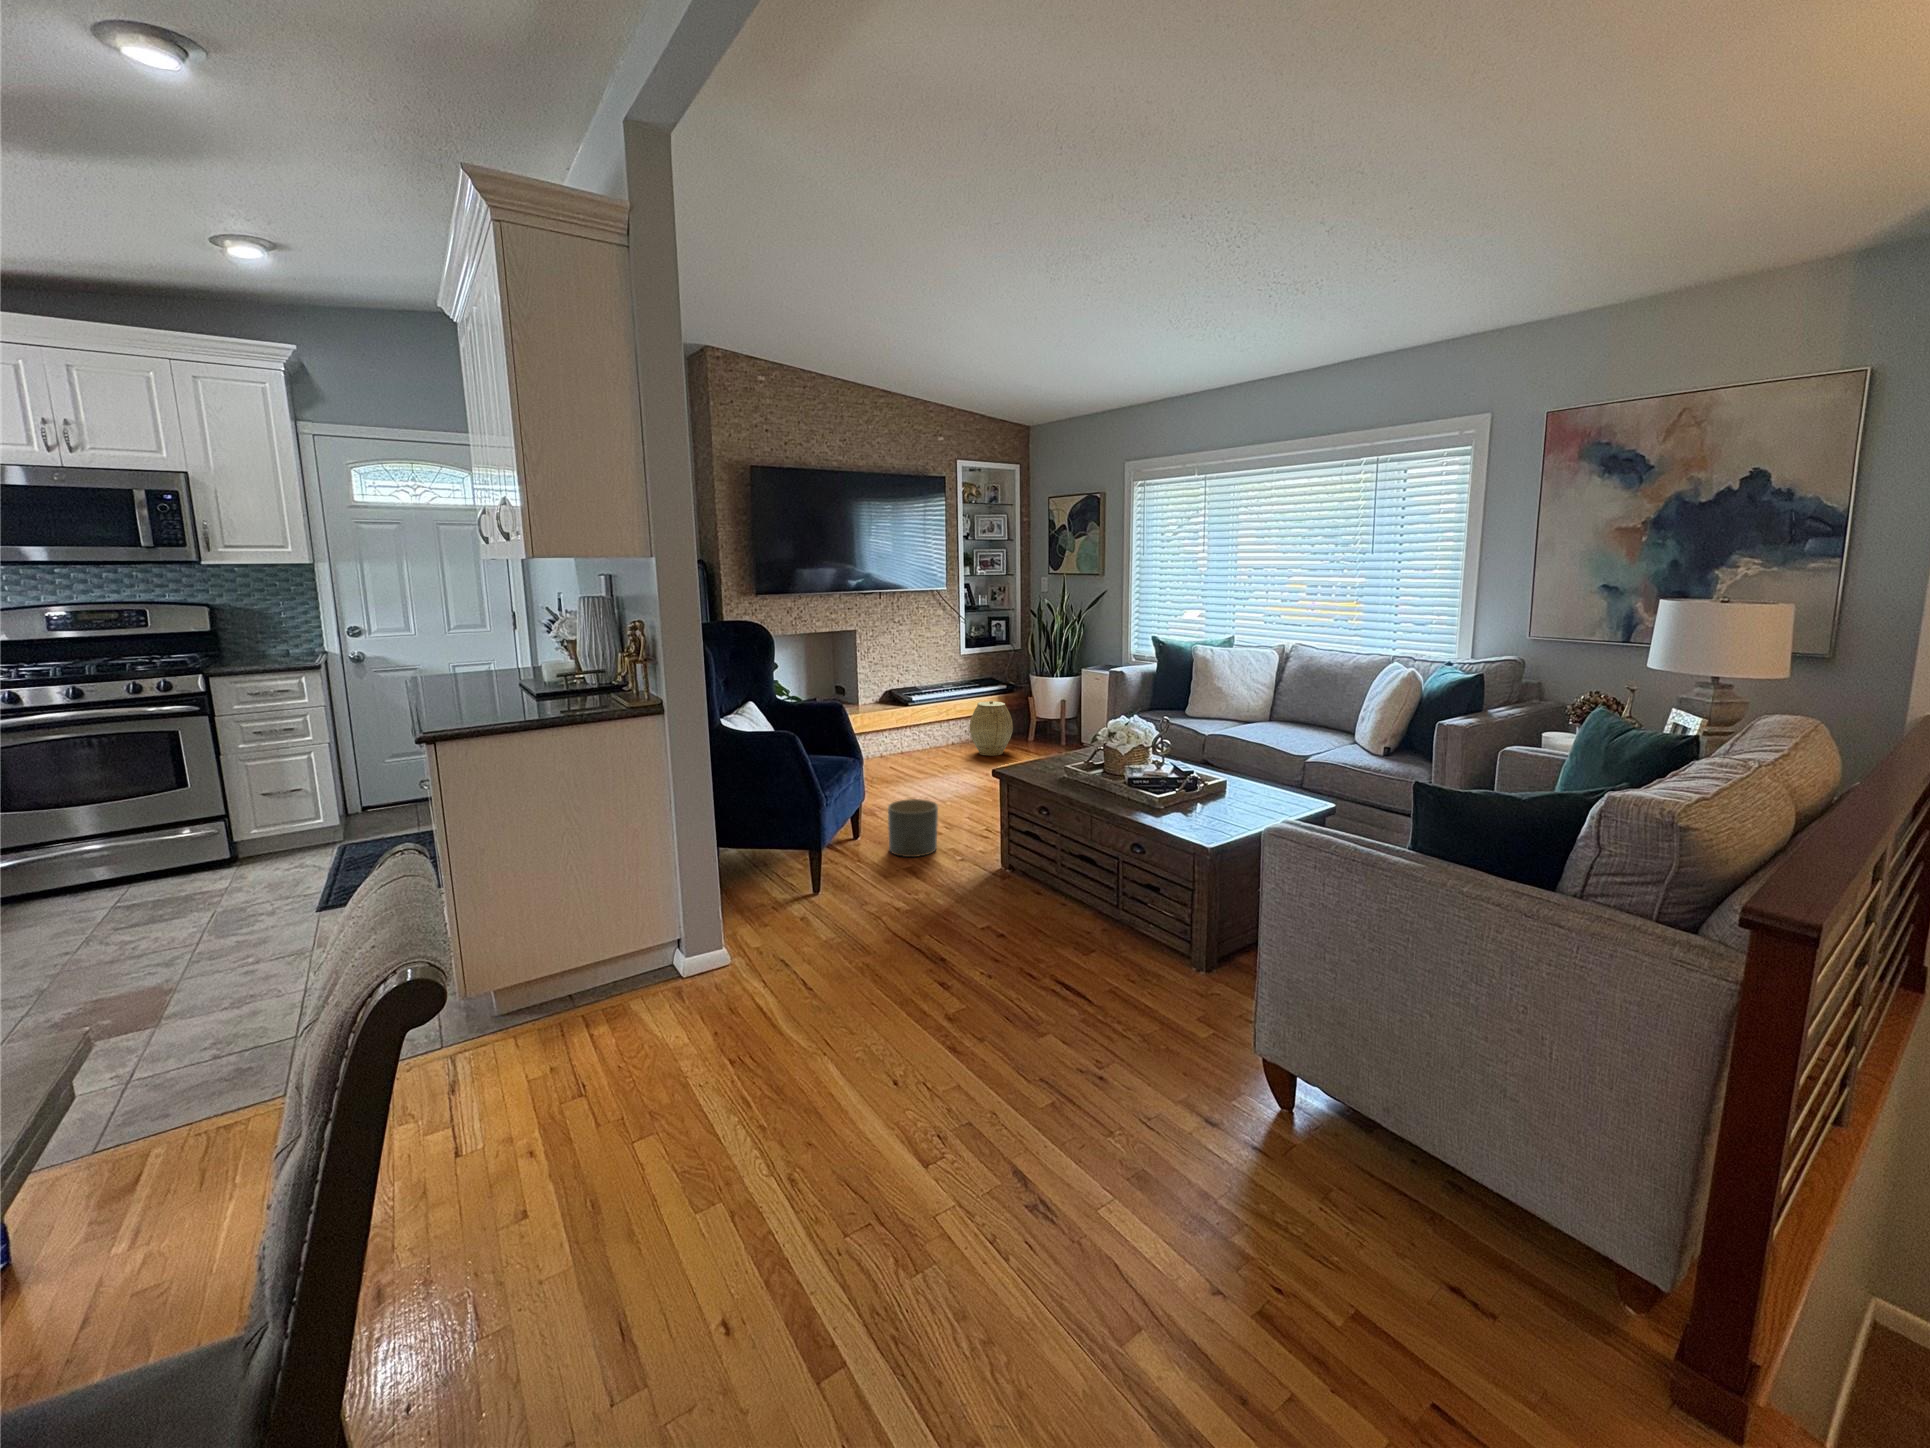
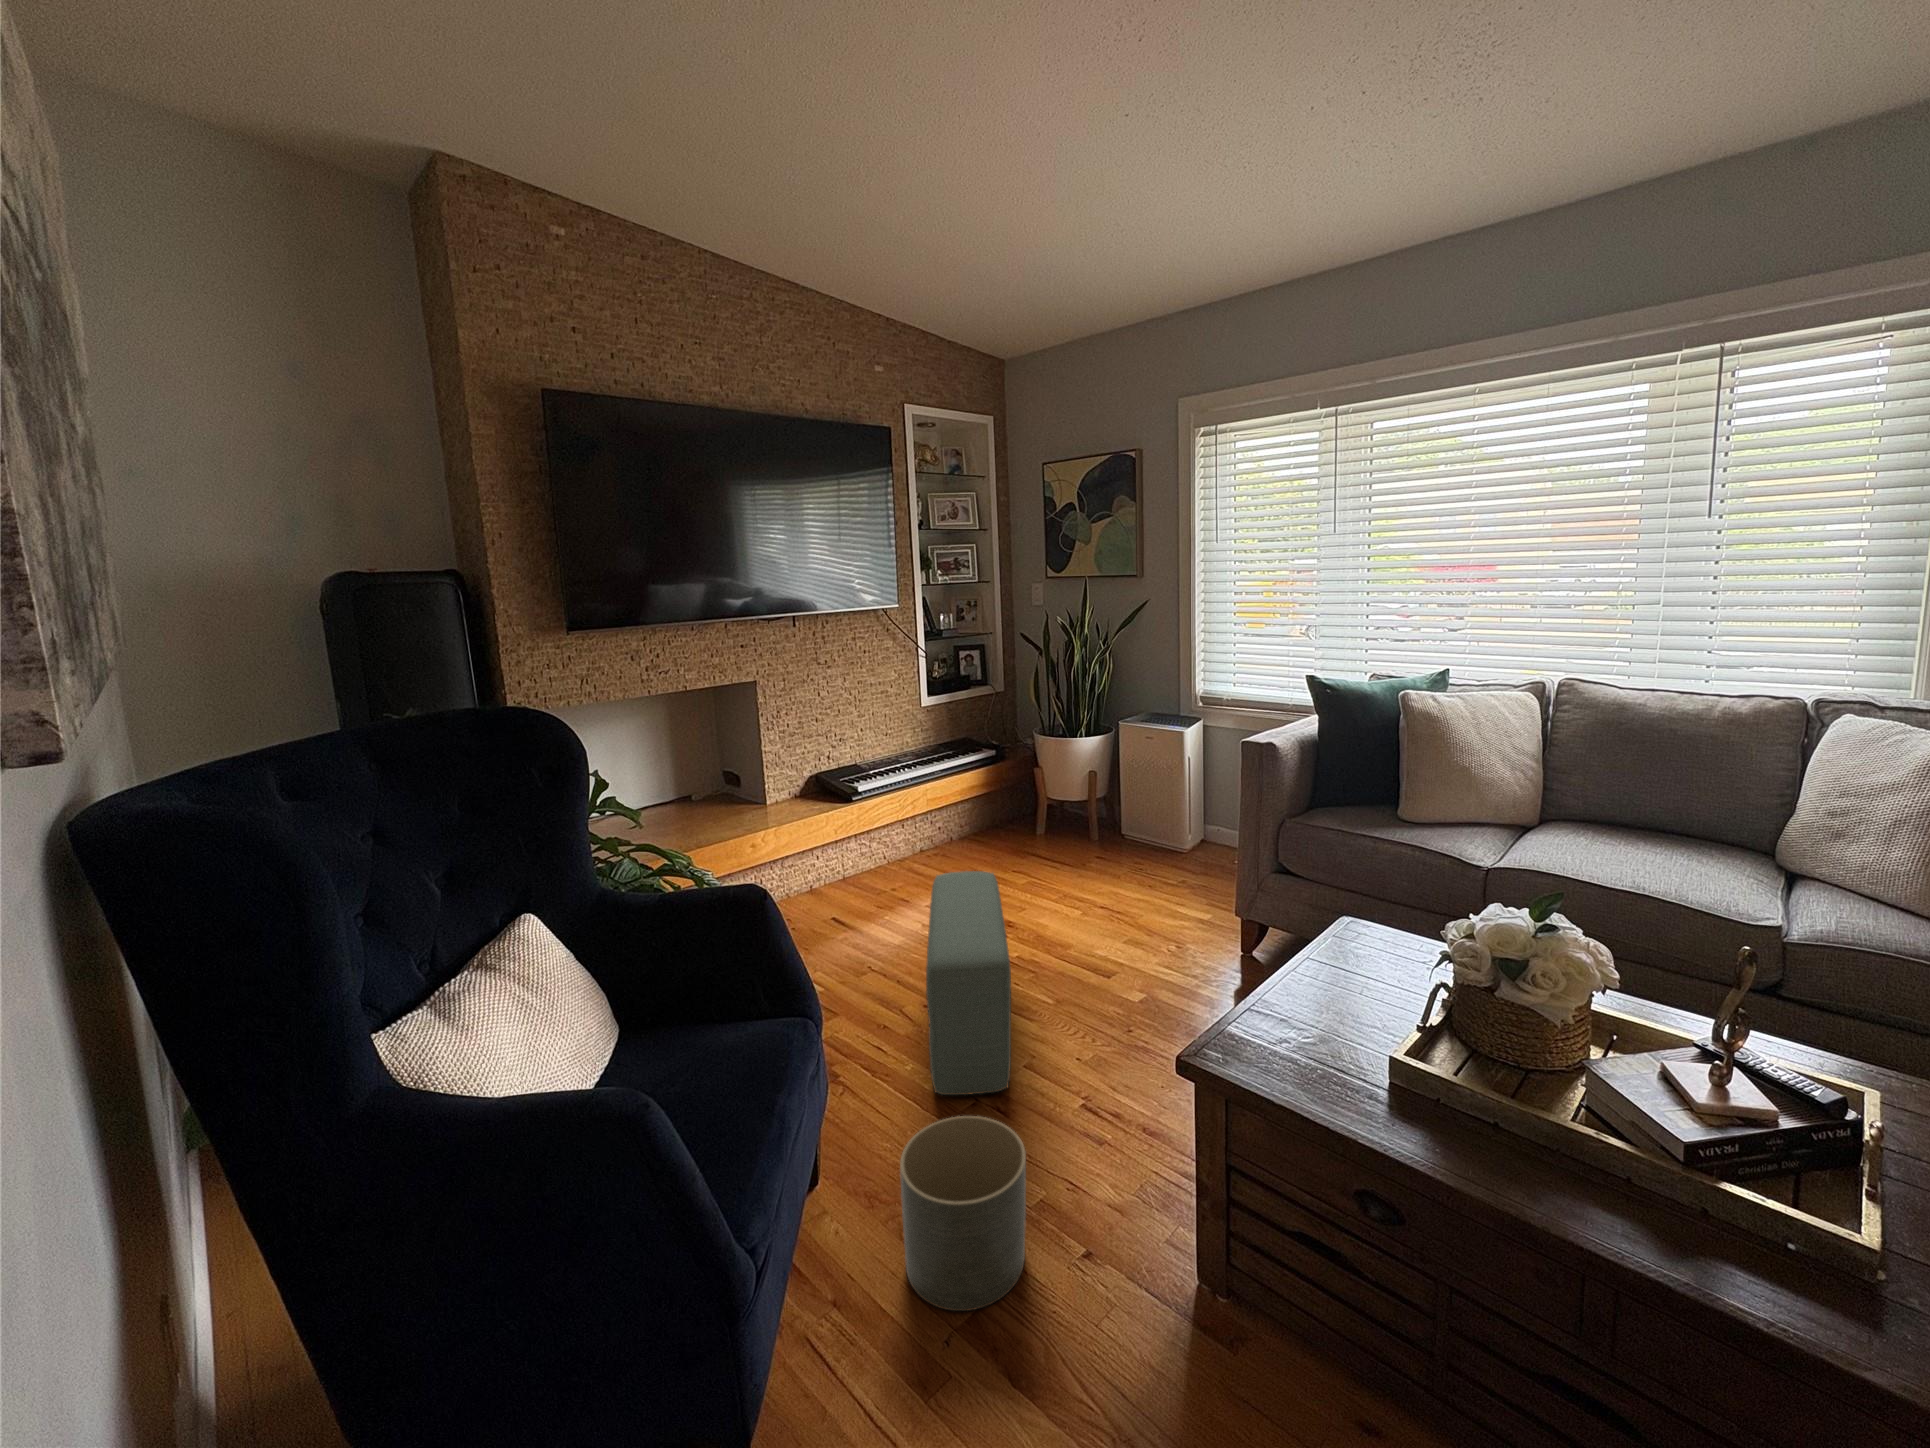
woven basket: present [970,701,1013,756] -> none [961,788,1032,881]
pouf: none [917,731,970,816] -> present [926,871,1011,1095]

